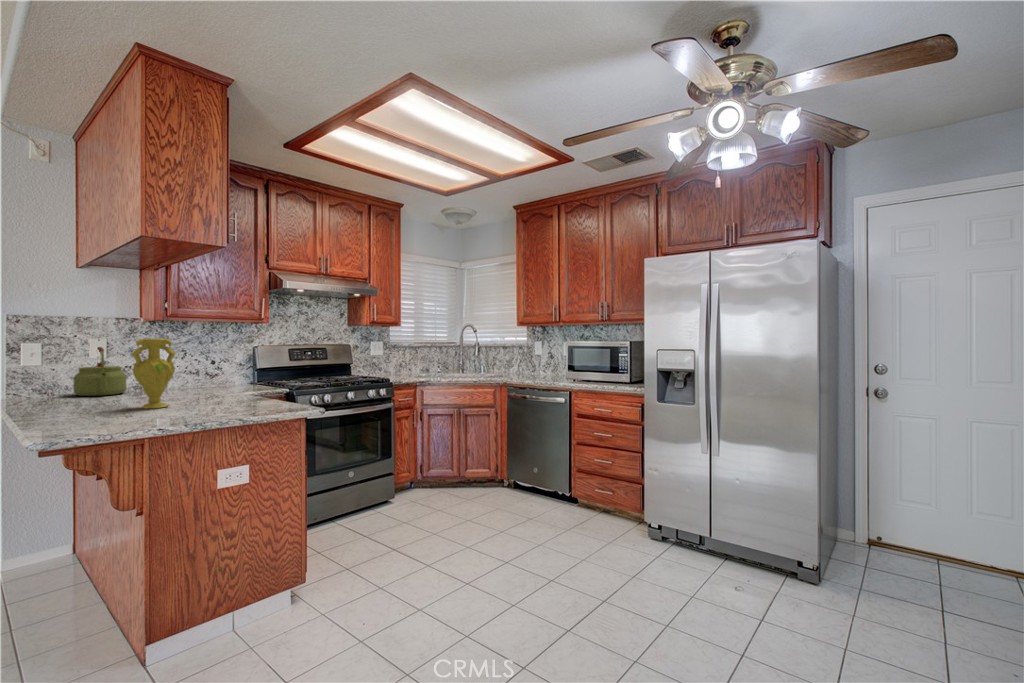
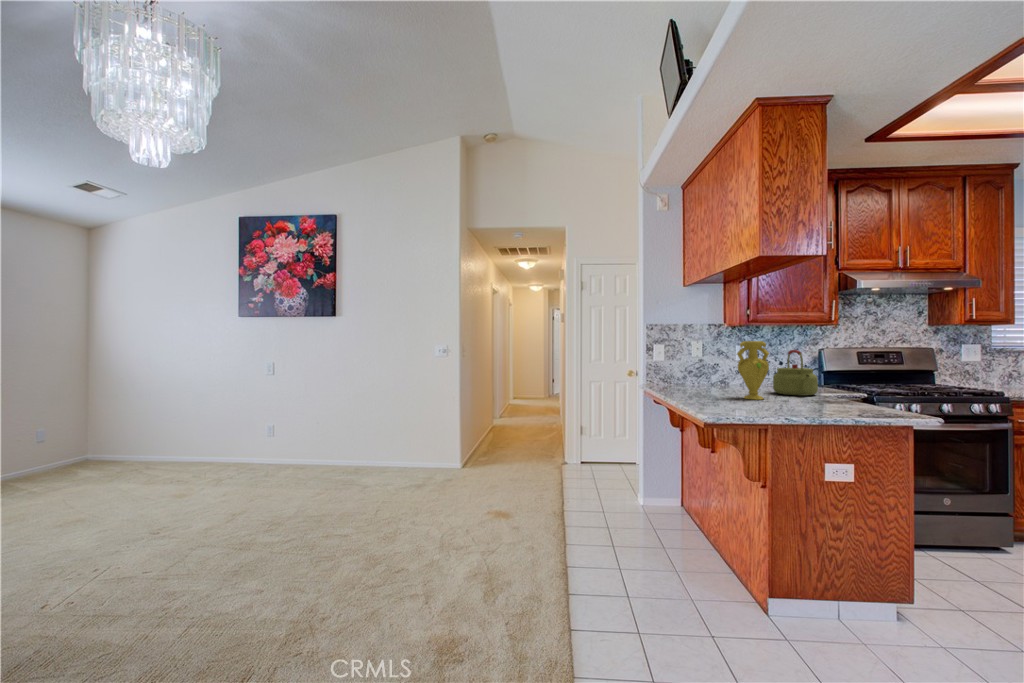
kettle: present [74,347,127,396] -> present [773,350,818,396]

